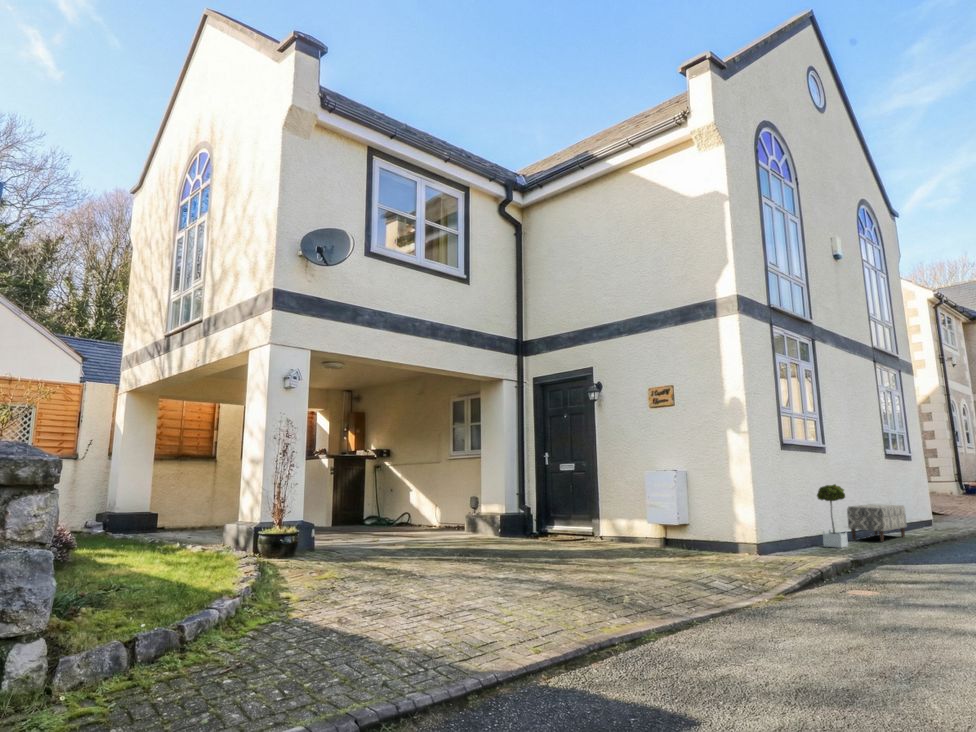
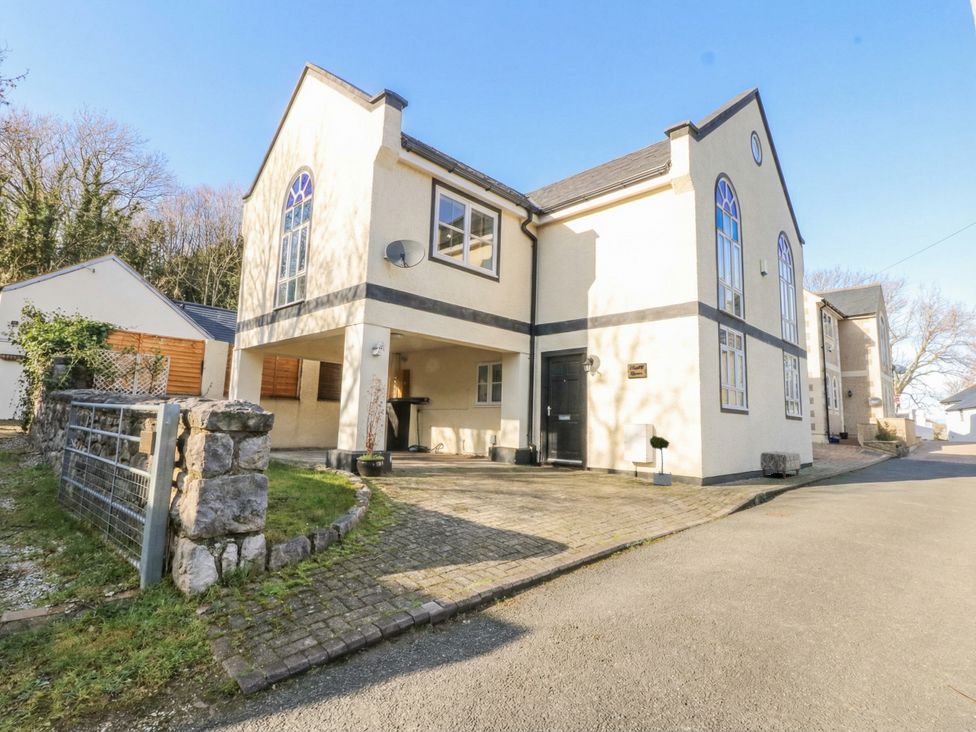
potted tree: present [817,484,848,548] -> present [650,436,672,485]

